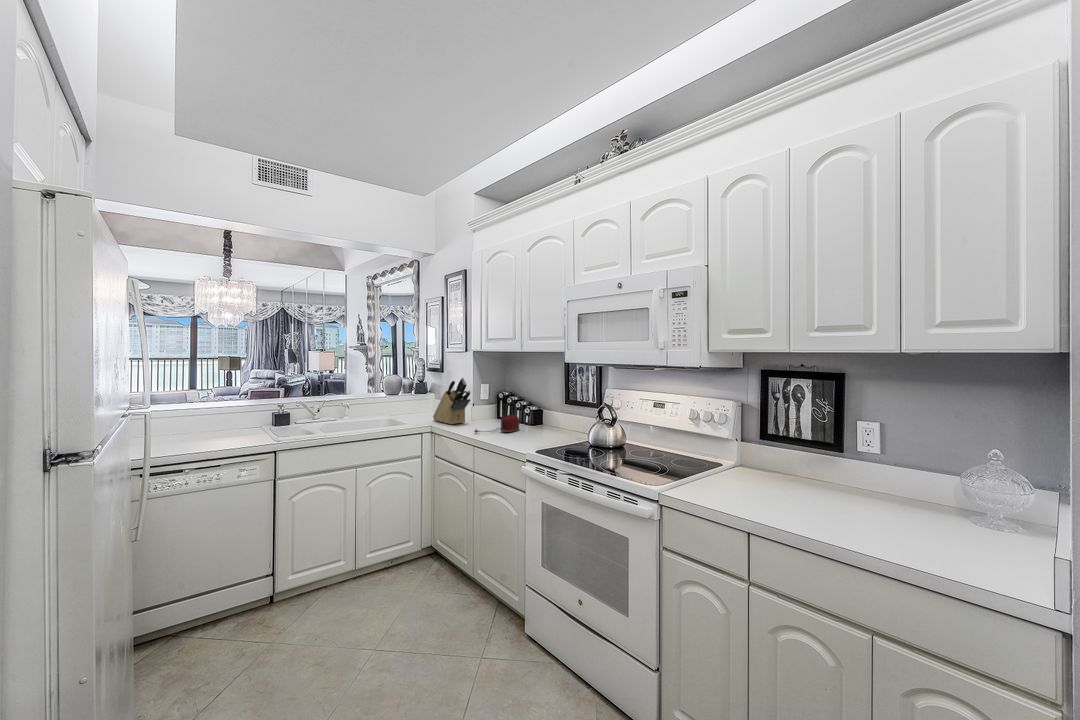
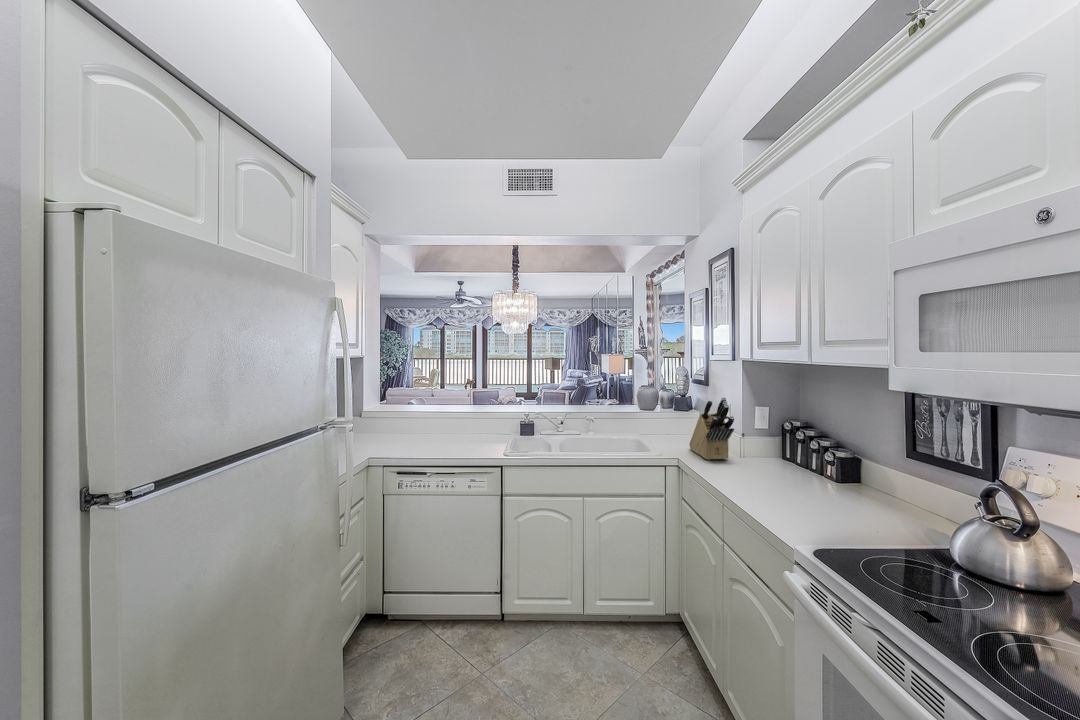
toaster: present [474,415,519,433] -> none [726,462,807,491]

